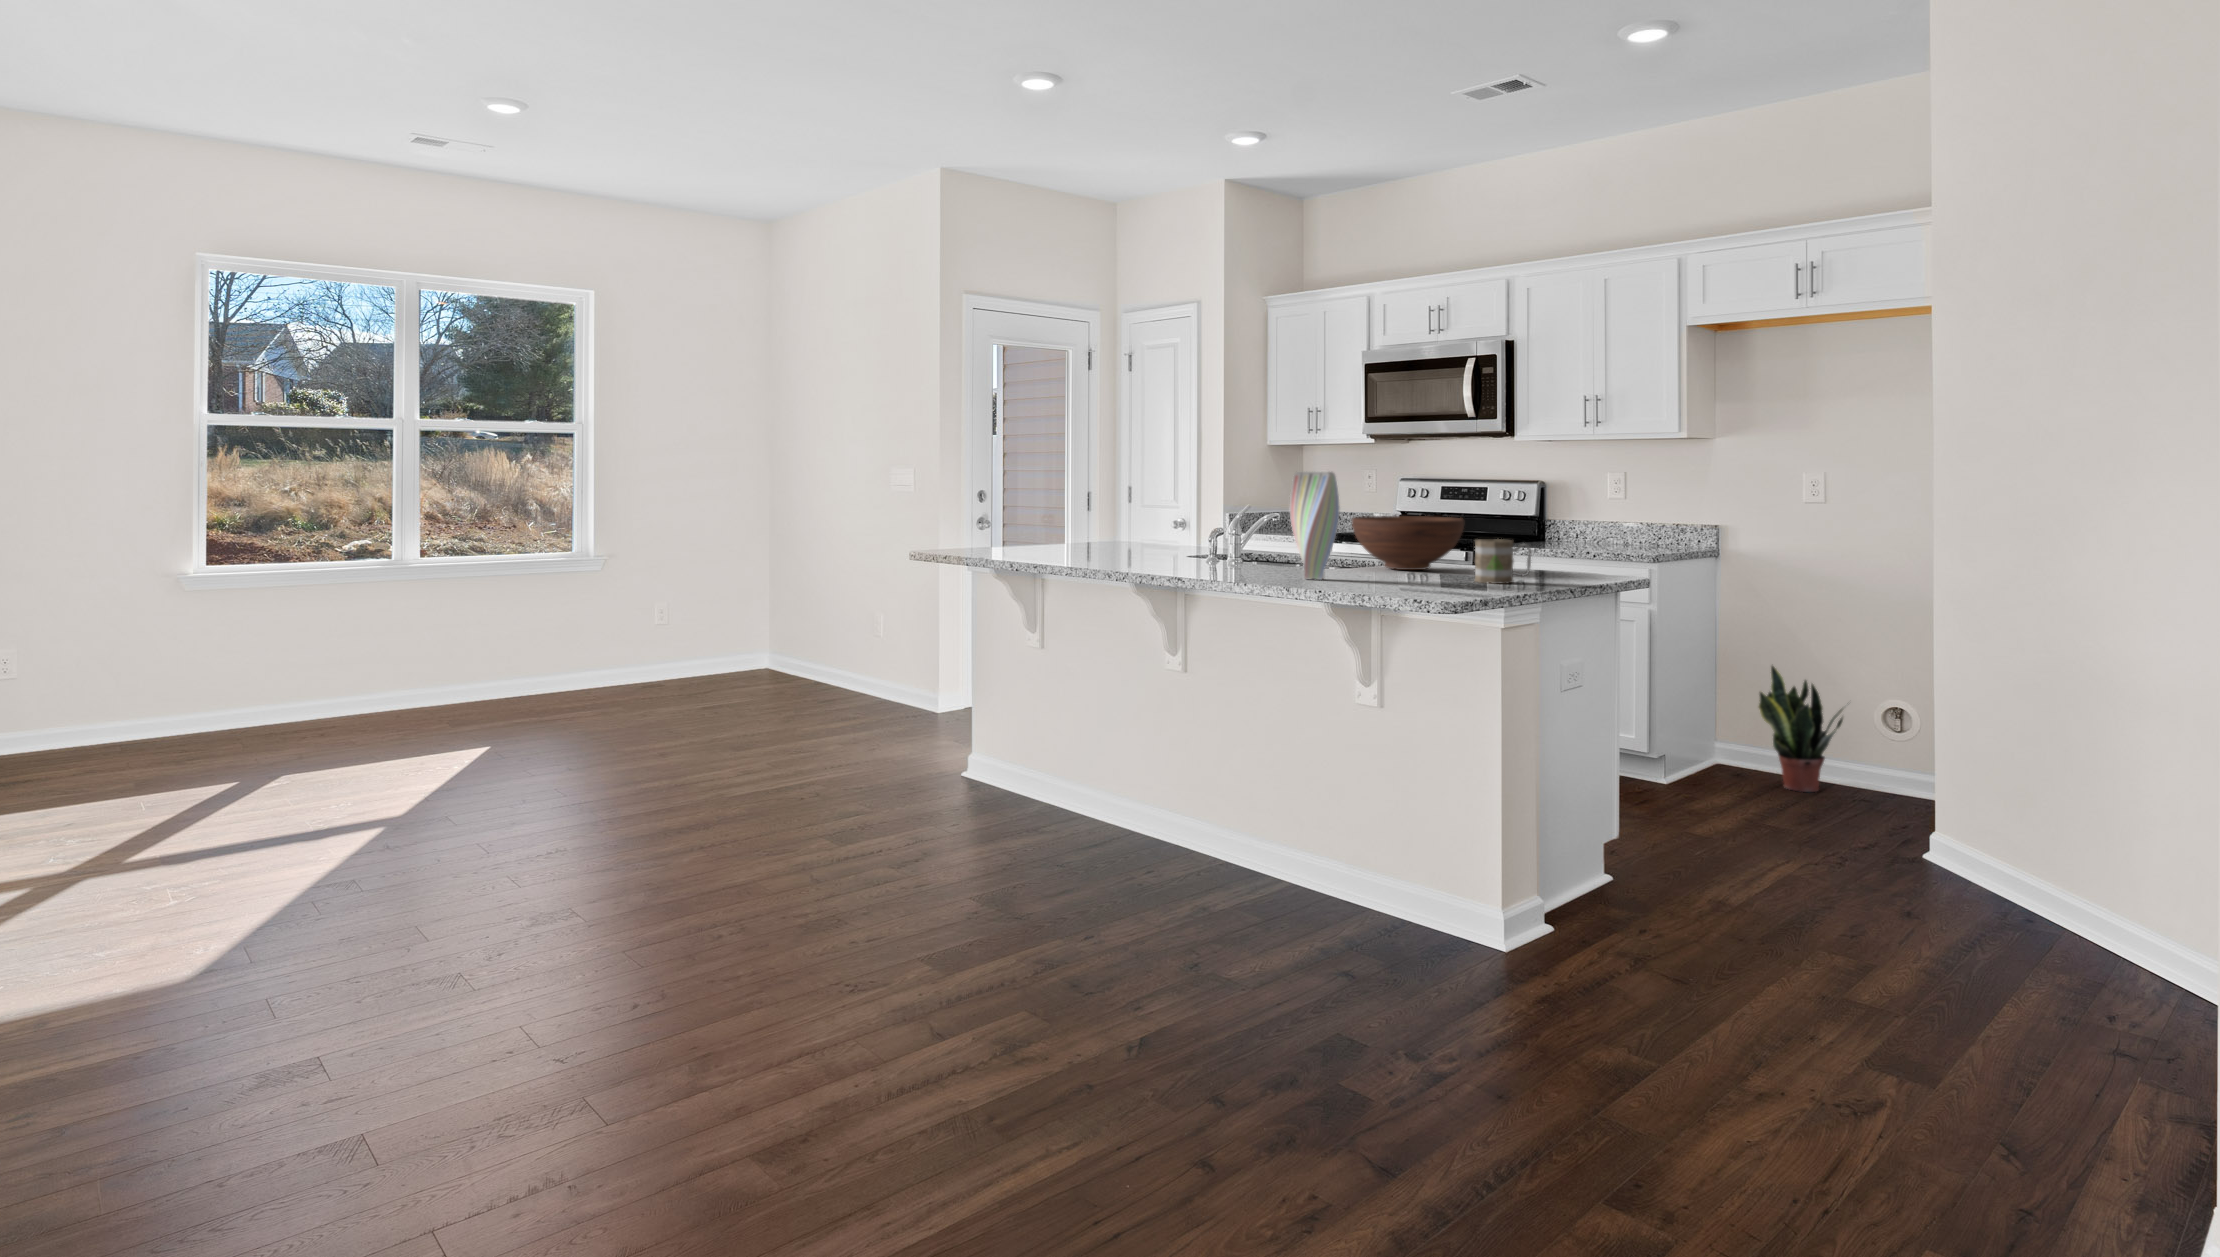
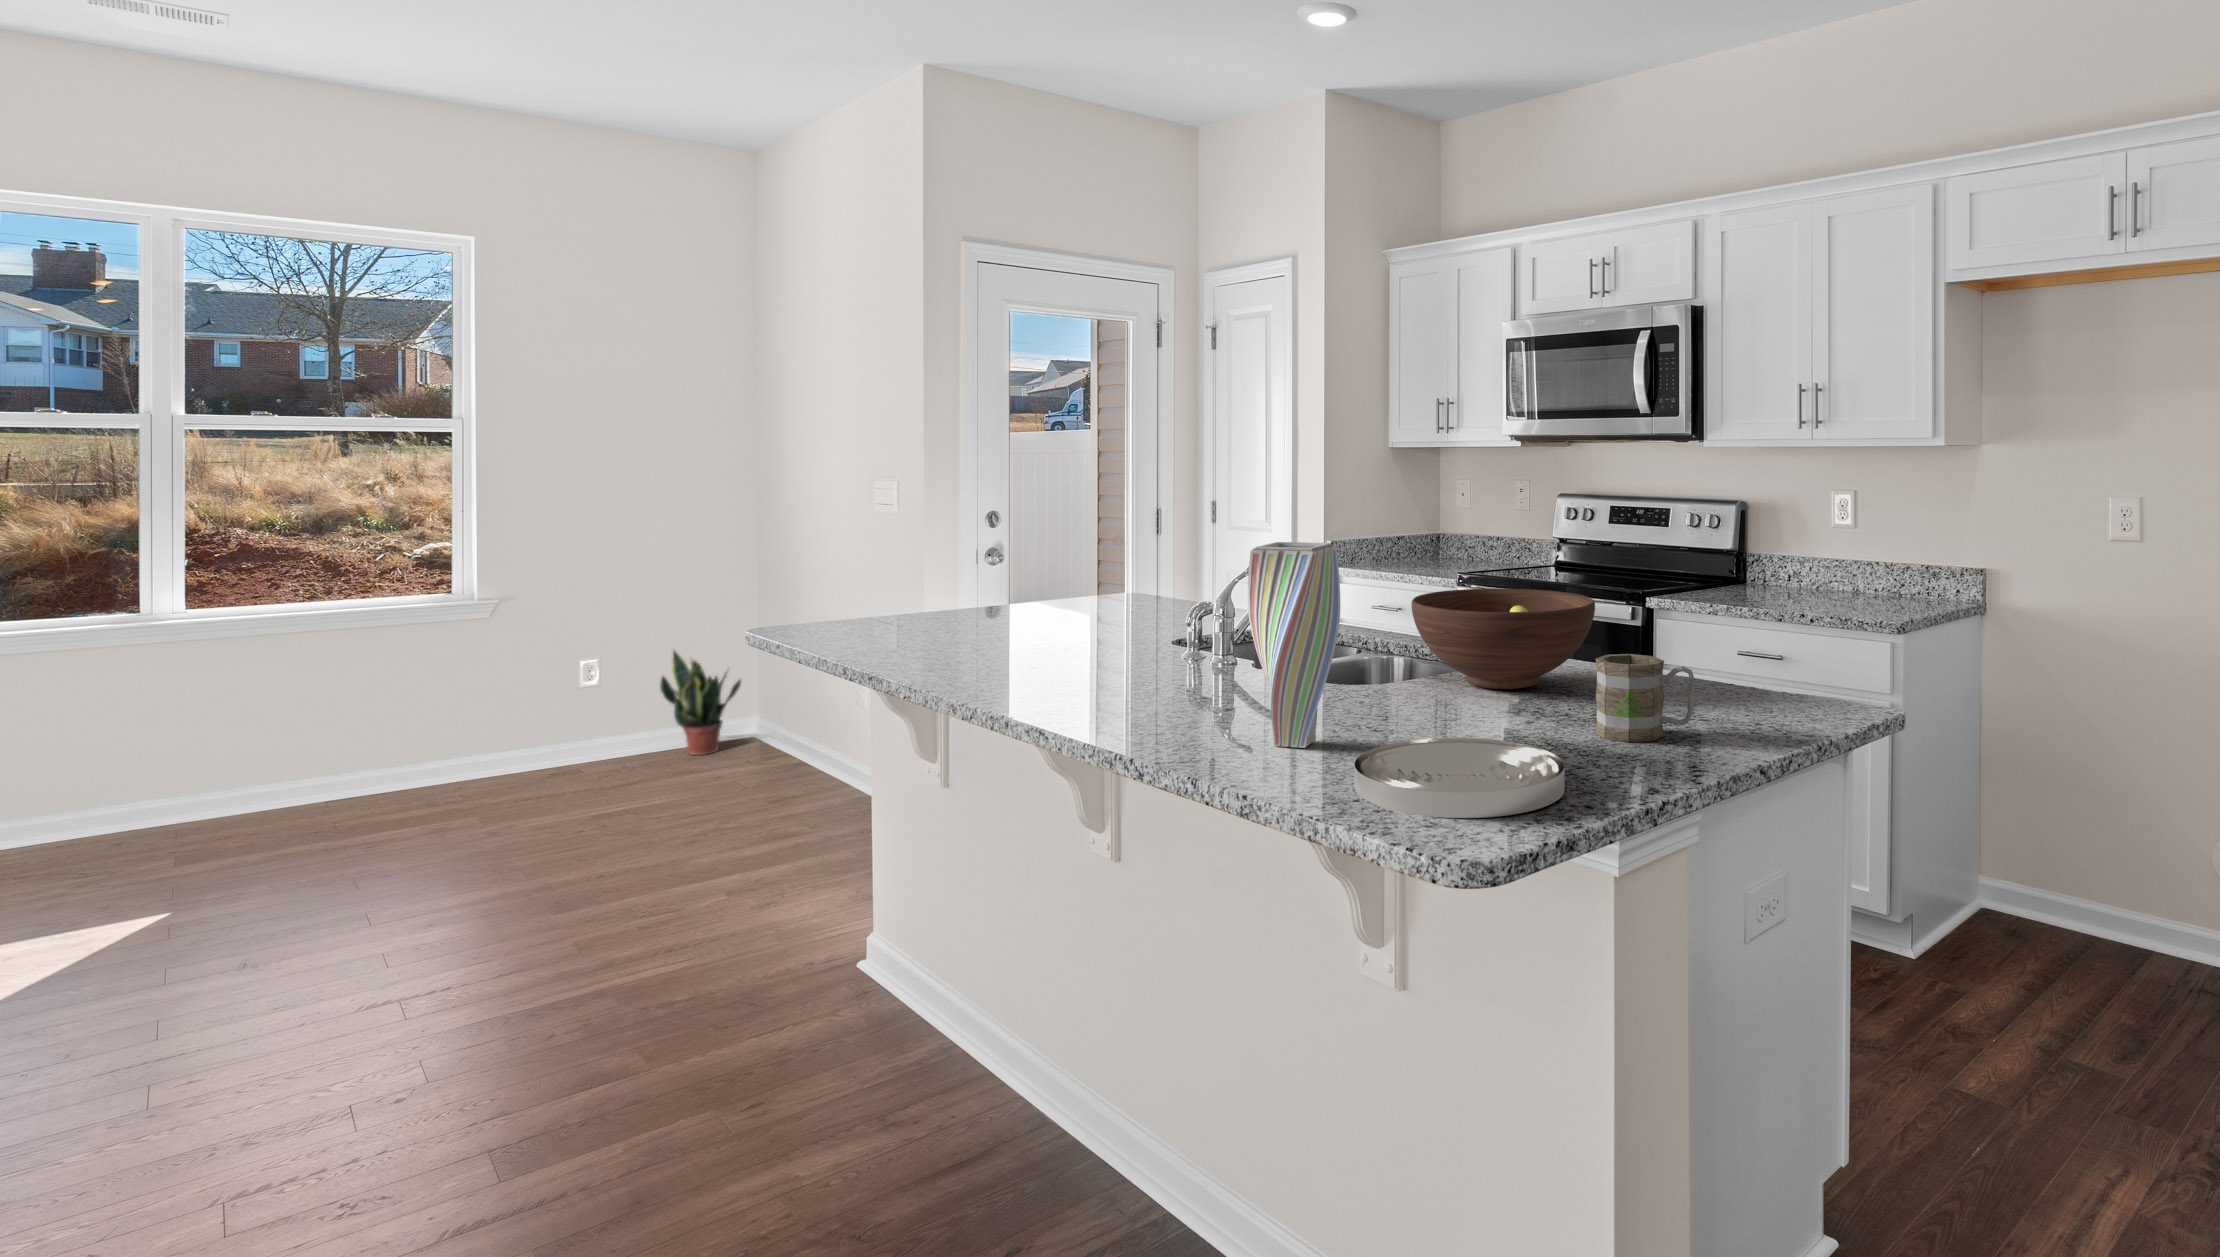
plate: none [1361,572,1471,594] -> present [1354,738,1565,818]
potted plant: present [1759,666,1844,792] -> present [660,651,742,755]

